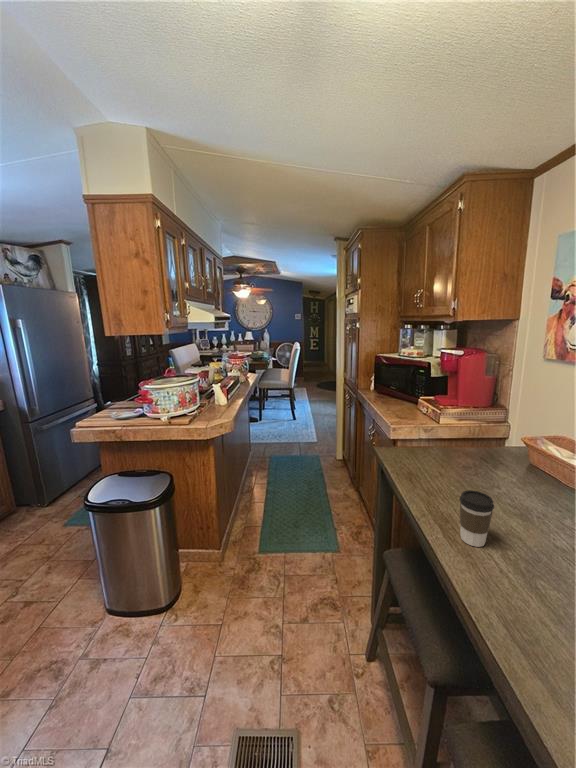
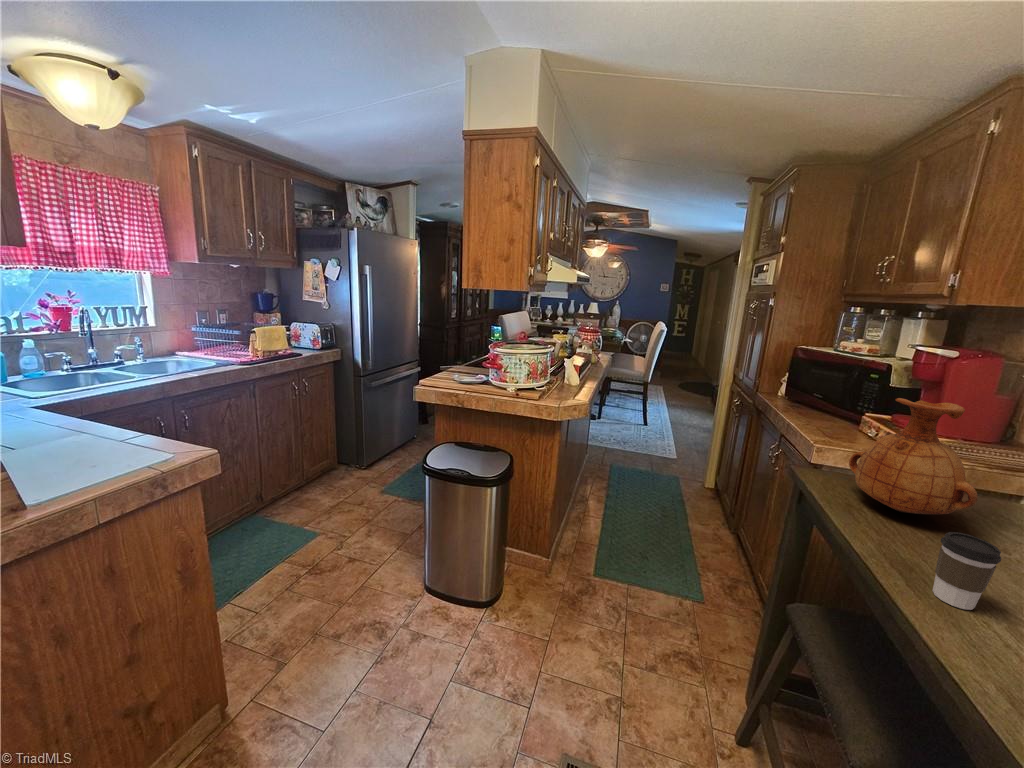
vase: none [407,391,481,471] -> present [849,398,978,514]

